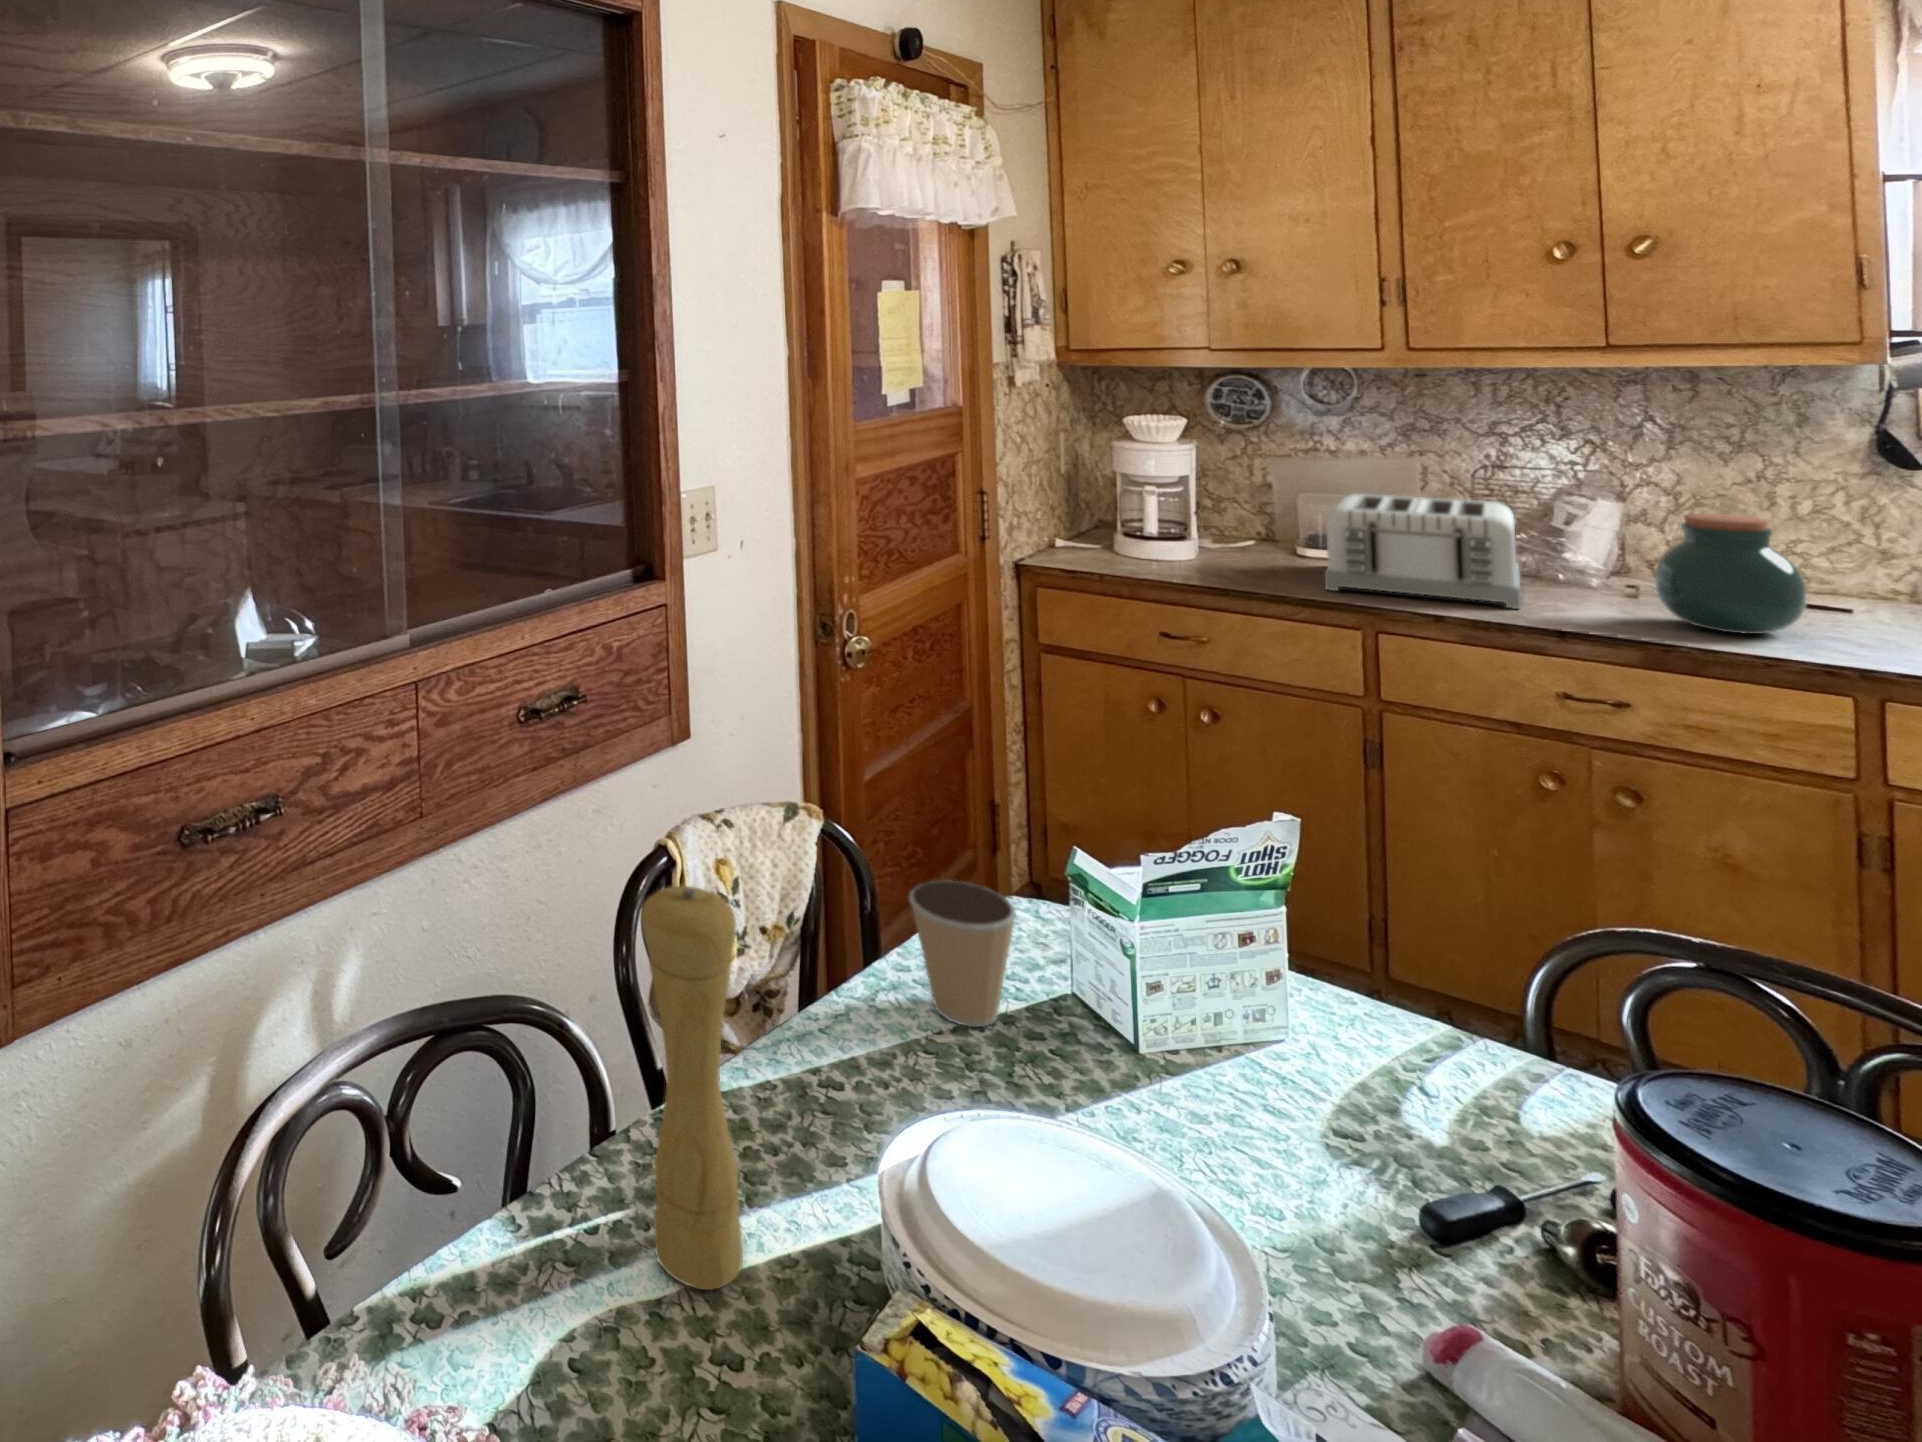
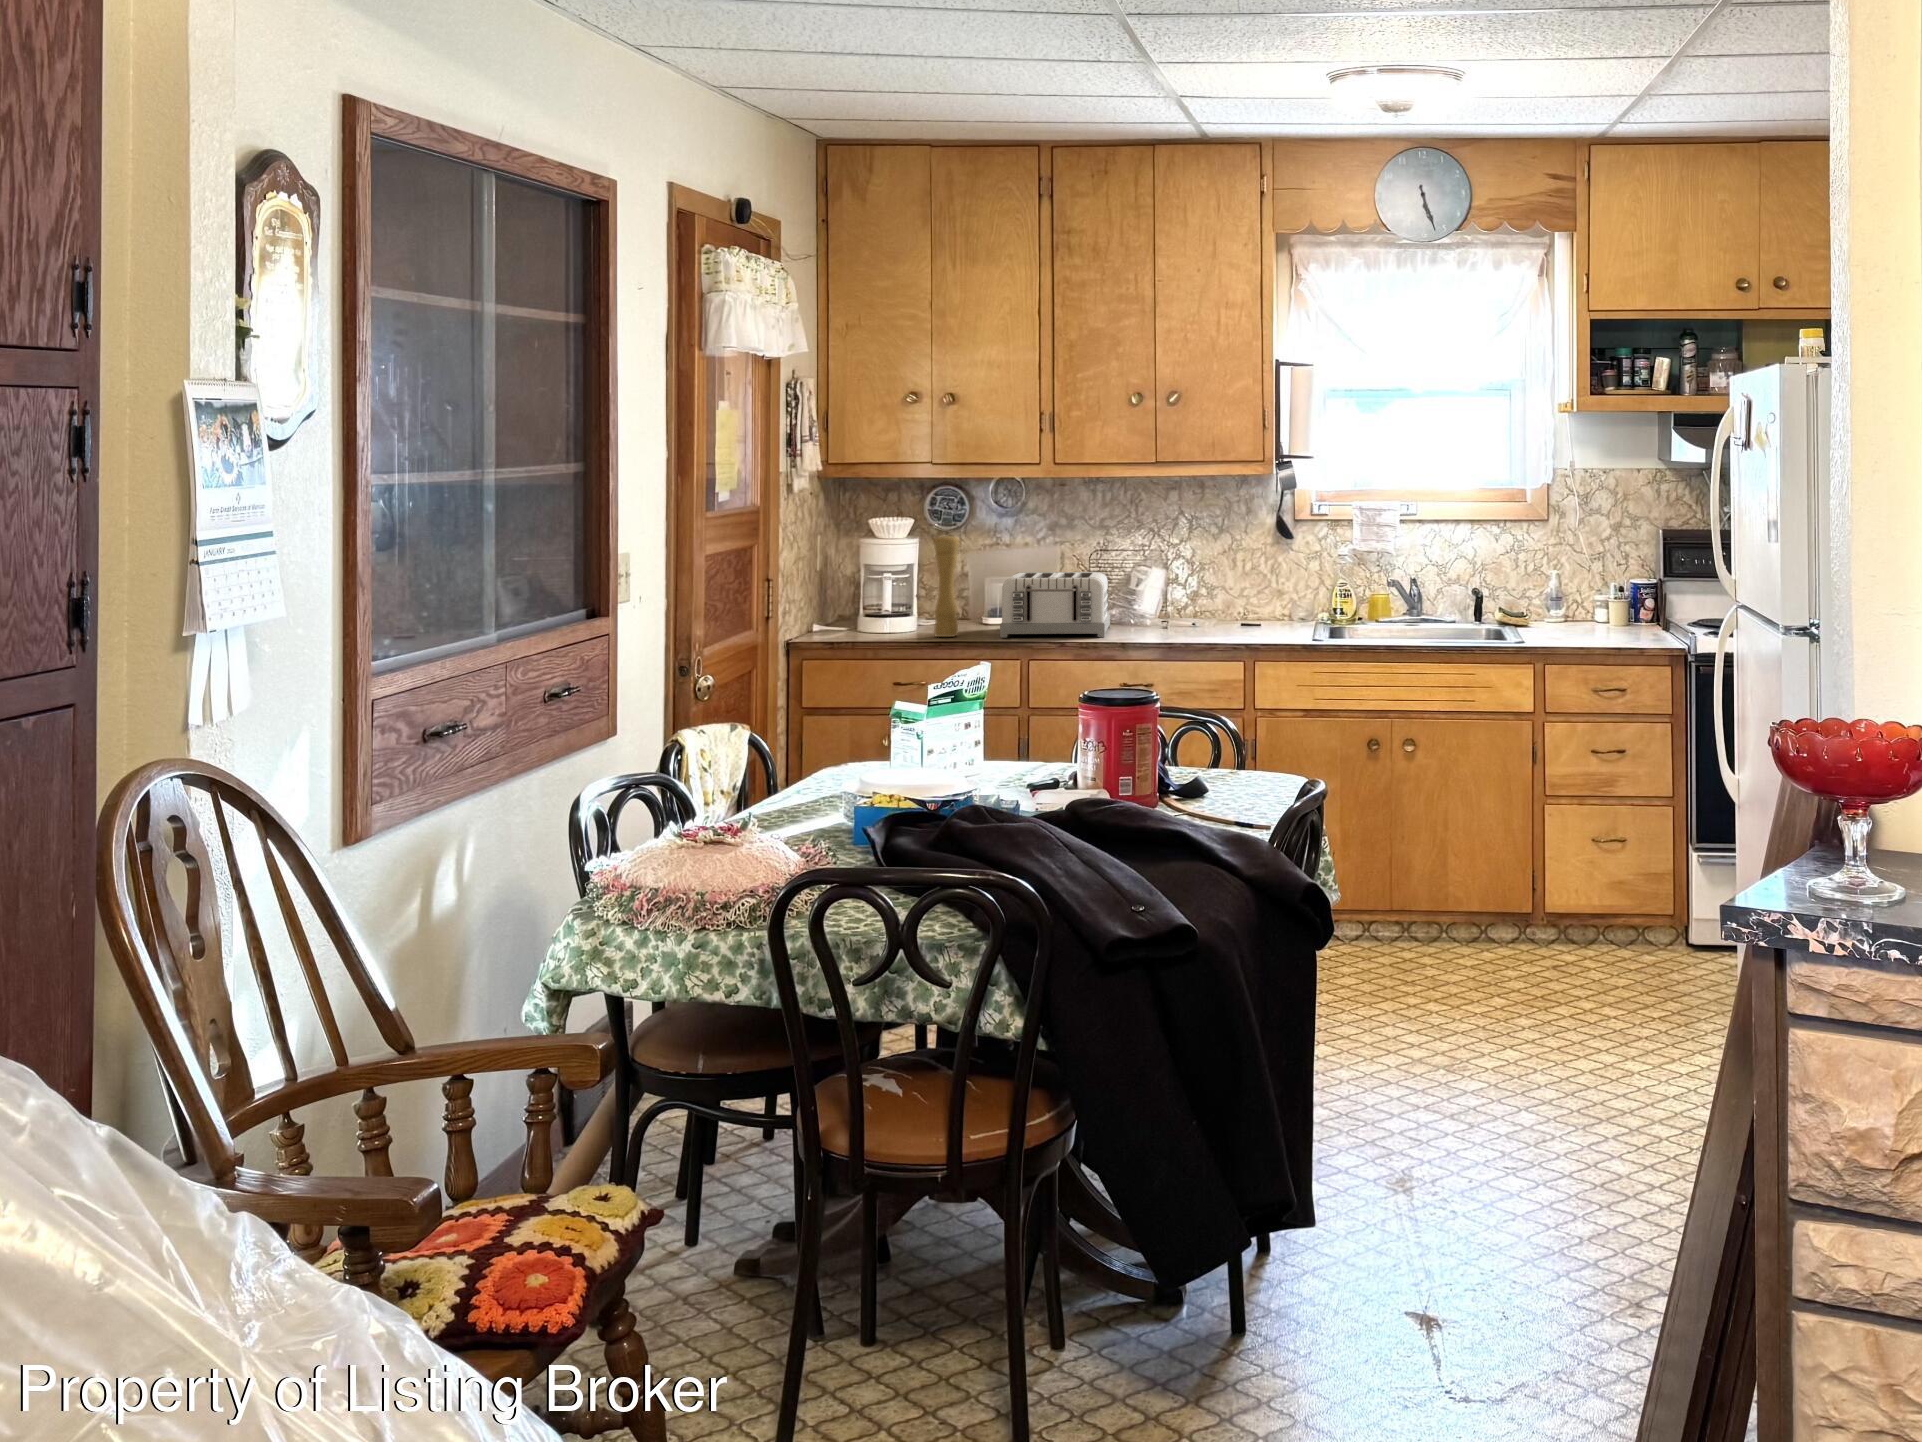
jar: present [1655,513,1807,634] -> none [1169,567,1231,637]
coffee cup: present [909,881,1016,1027] -> none [810,739,864,803]
pepper mill: present [641,886,743,1290] -> present [934,535,959,637]

